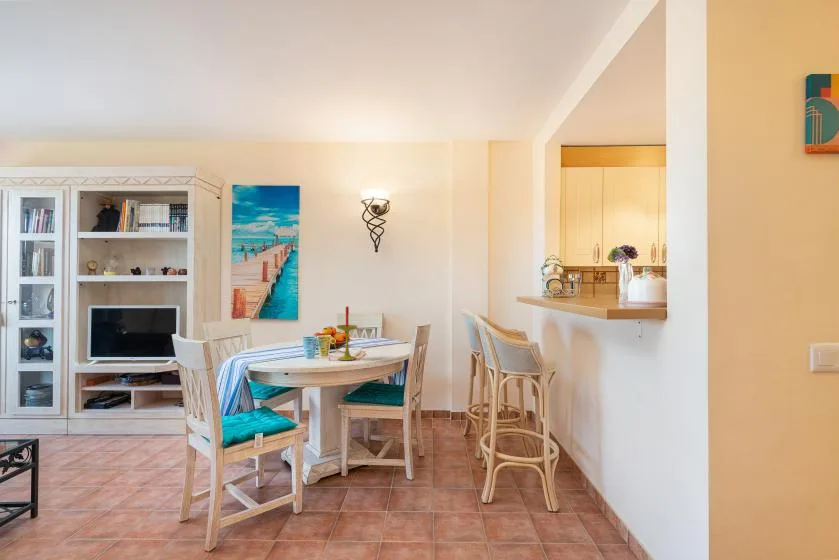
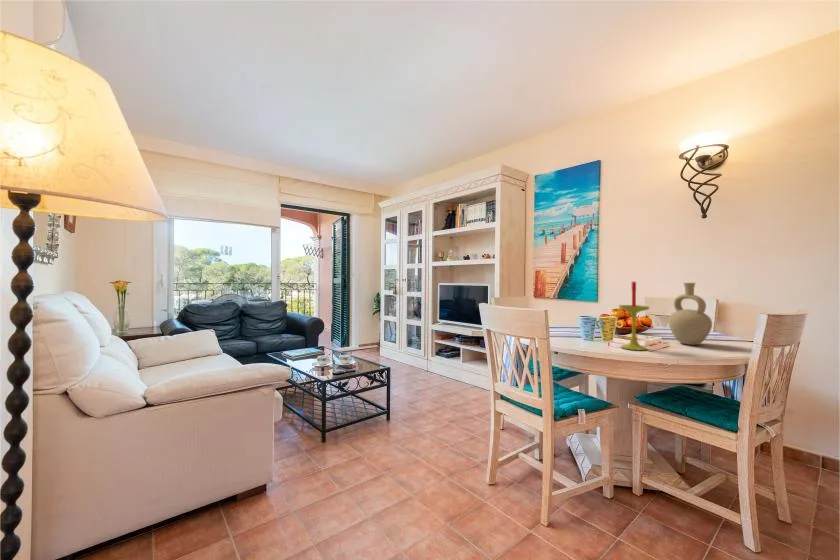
vase: none [365,305,390,351] -> present [669,283,712,345]

